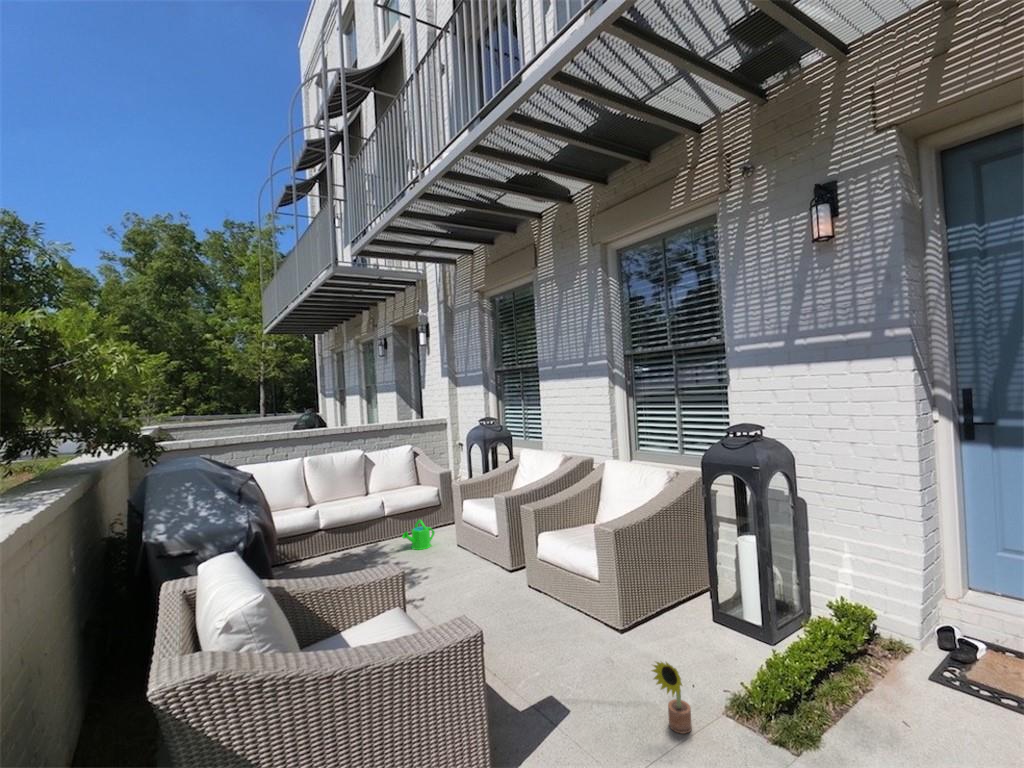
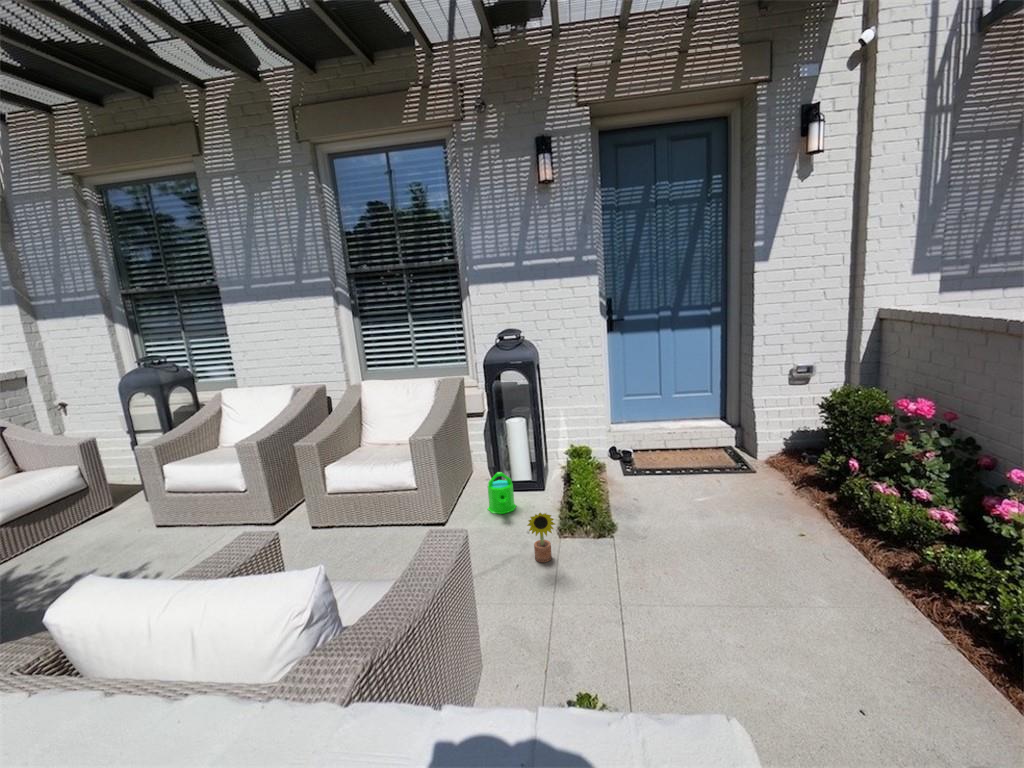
watering can: present [402,520,435,550] -> present [488,472,516,514]

